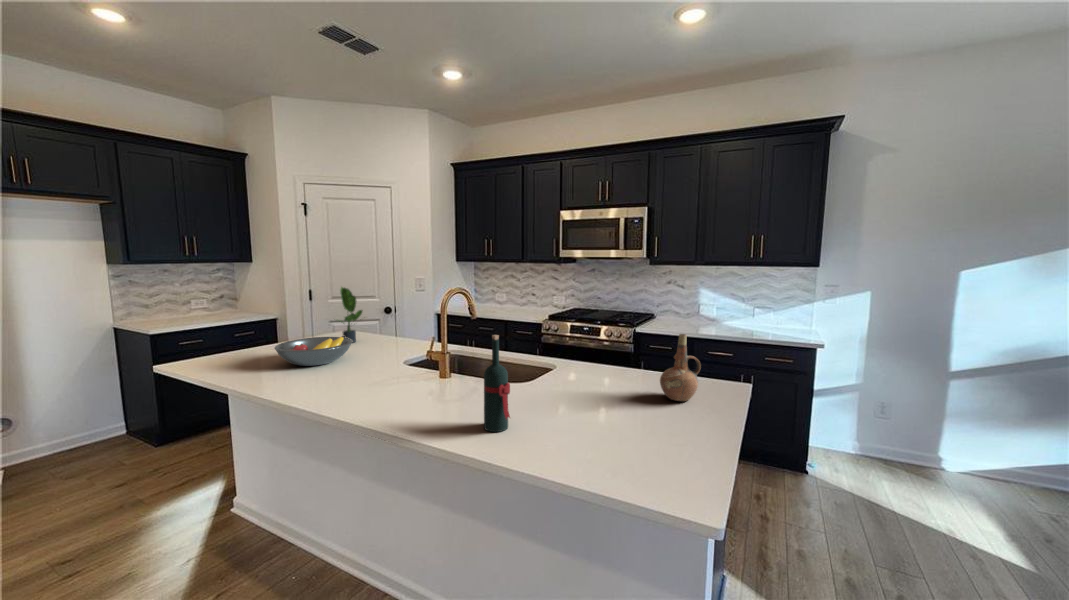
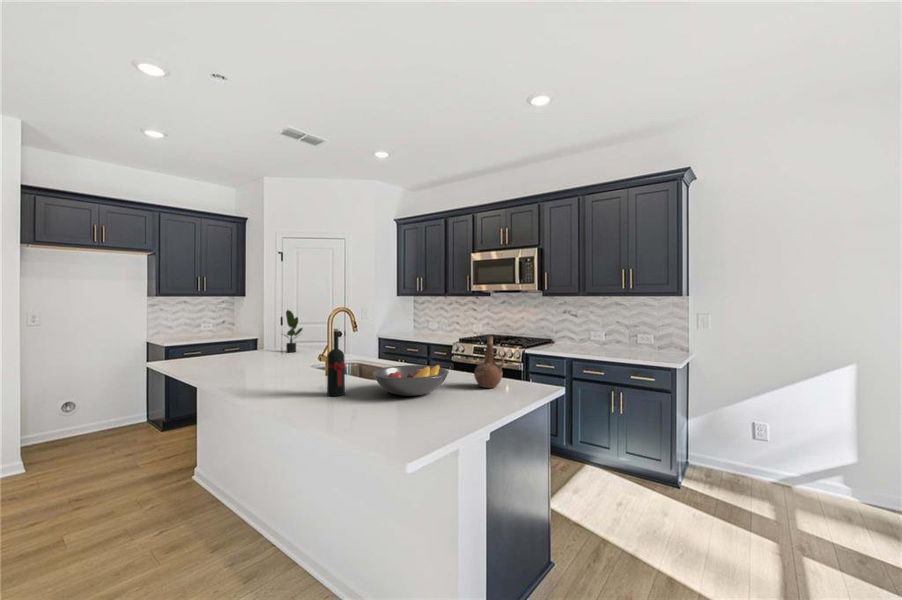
fruit bowl: present [274,336,352,366] -> present [373,364,449,396]

